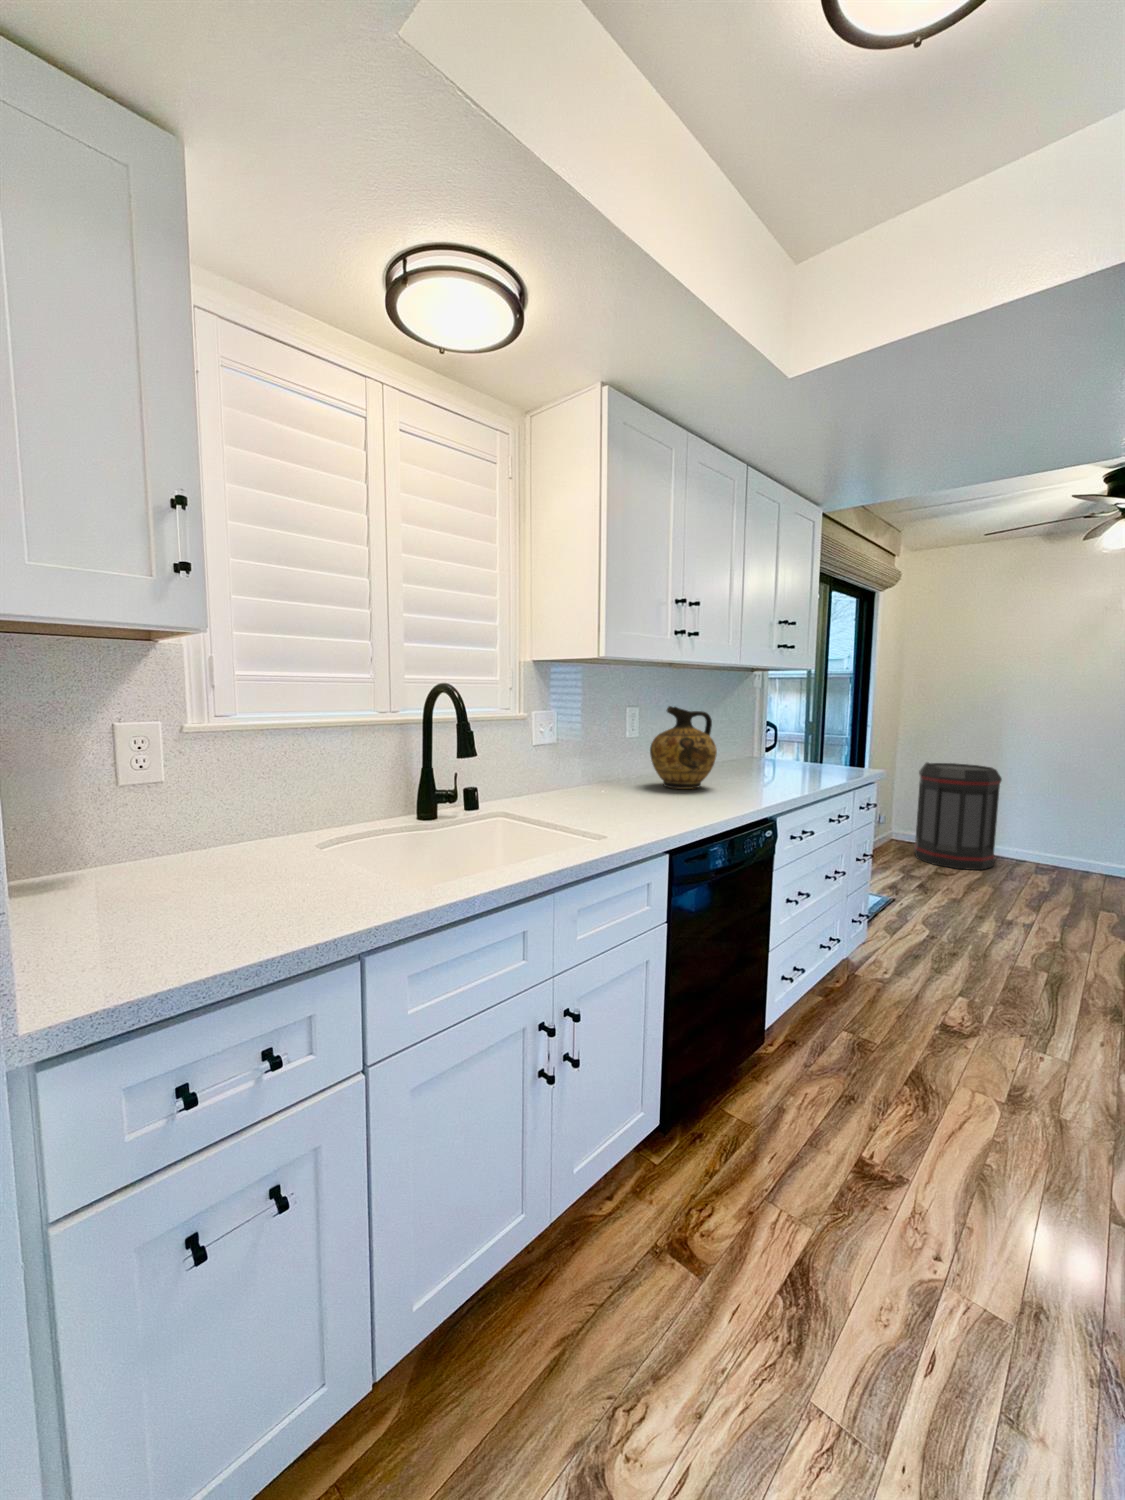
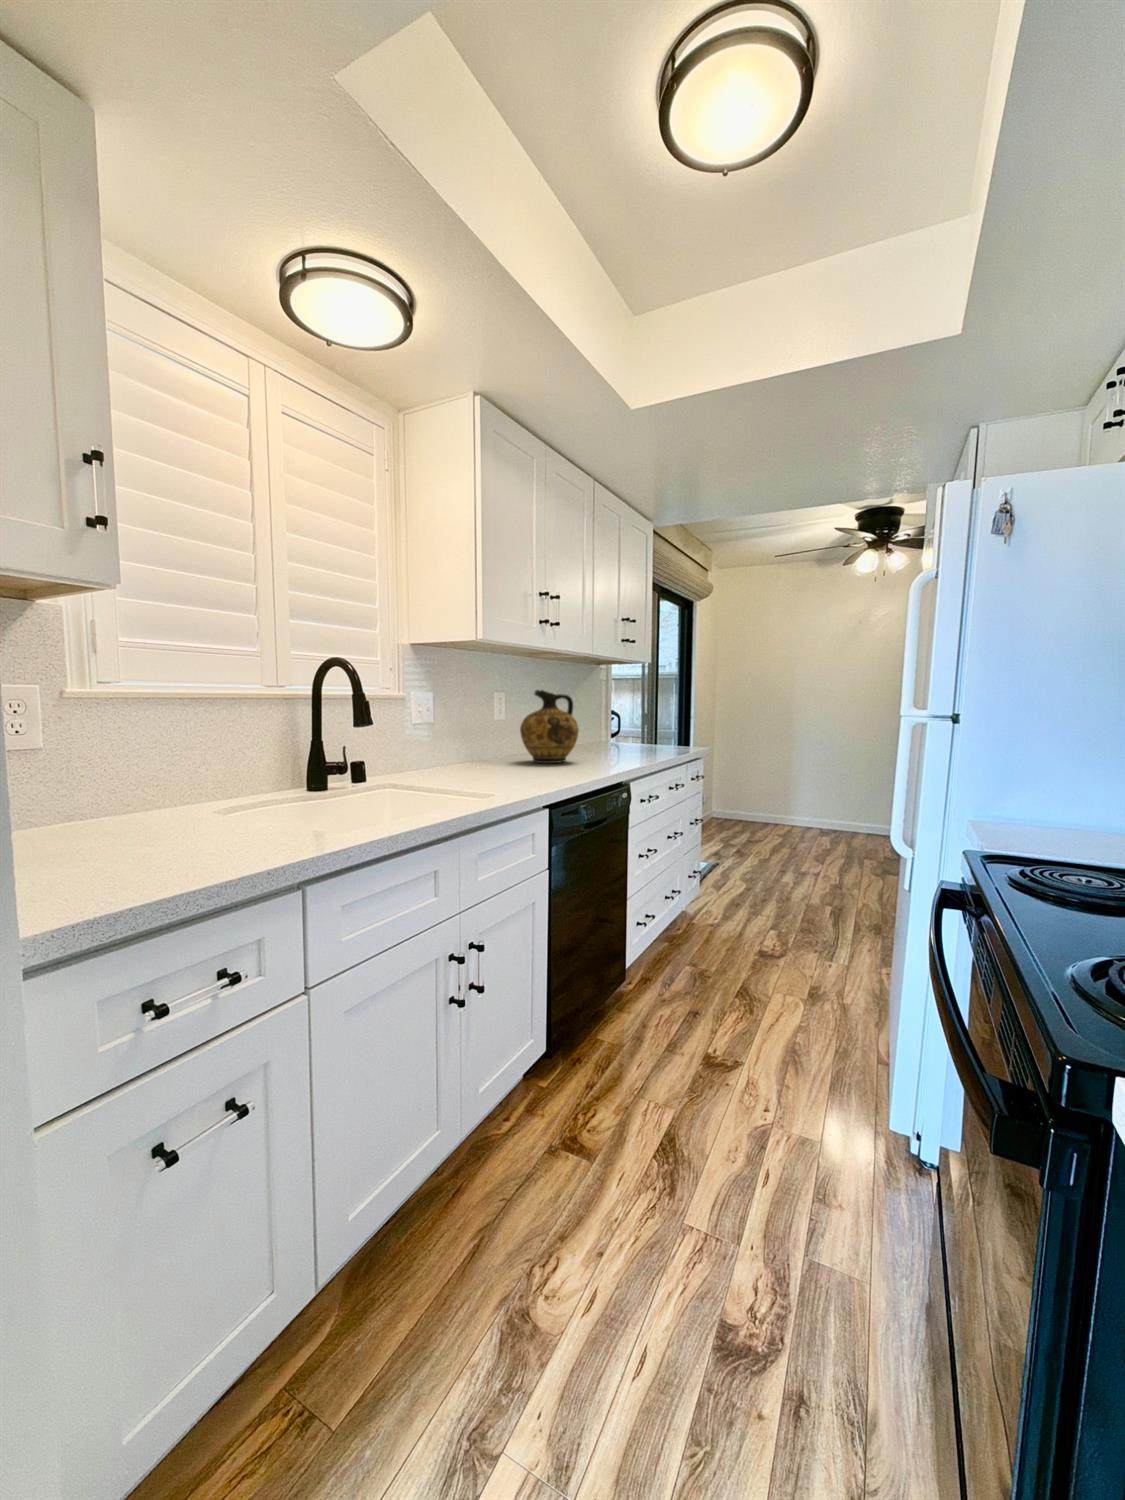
trash can: present [914,763,1002,870] -> none [731,750,793,837]

